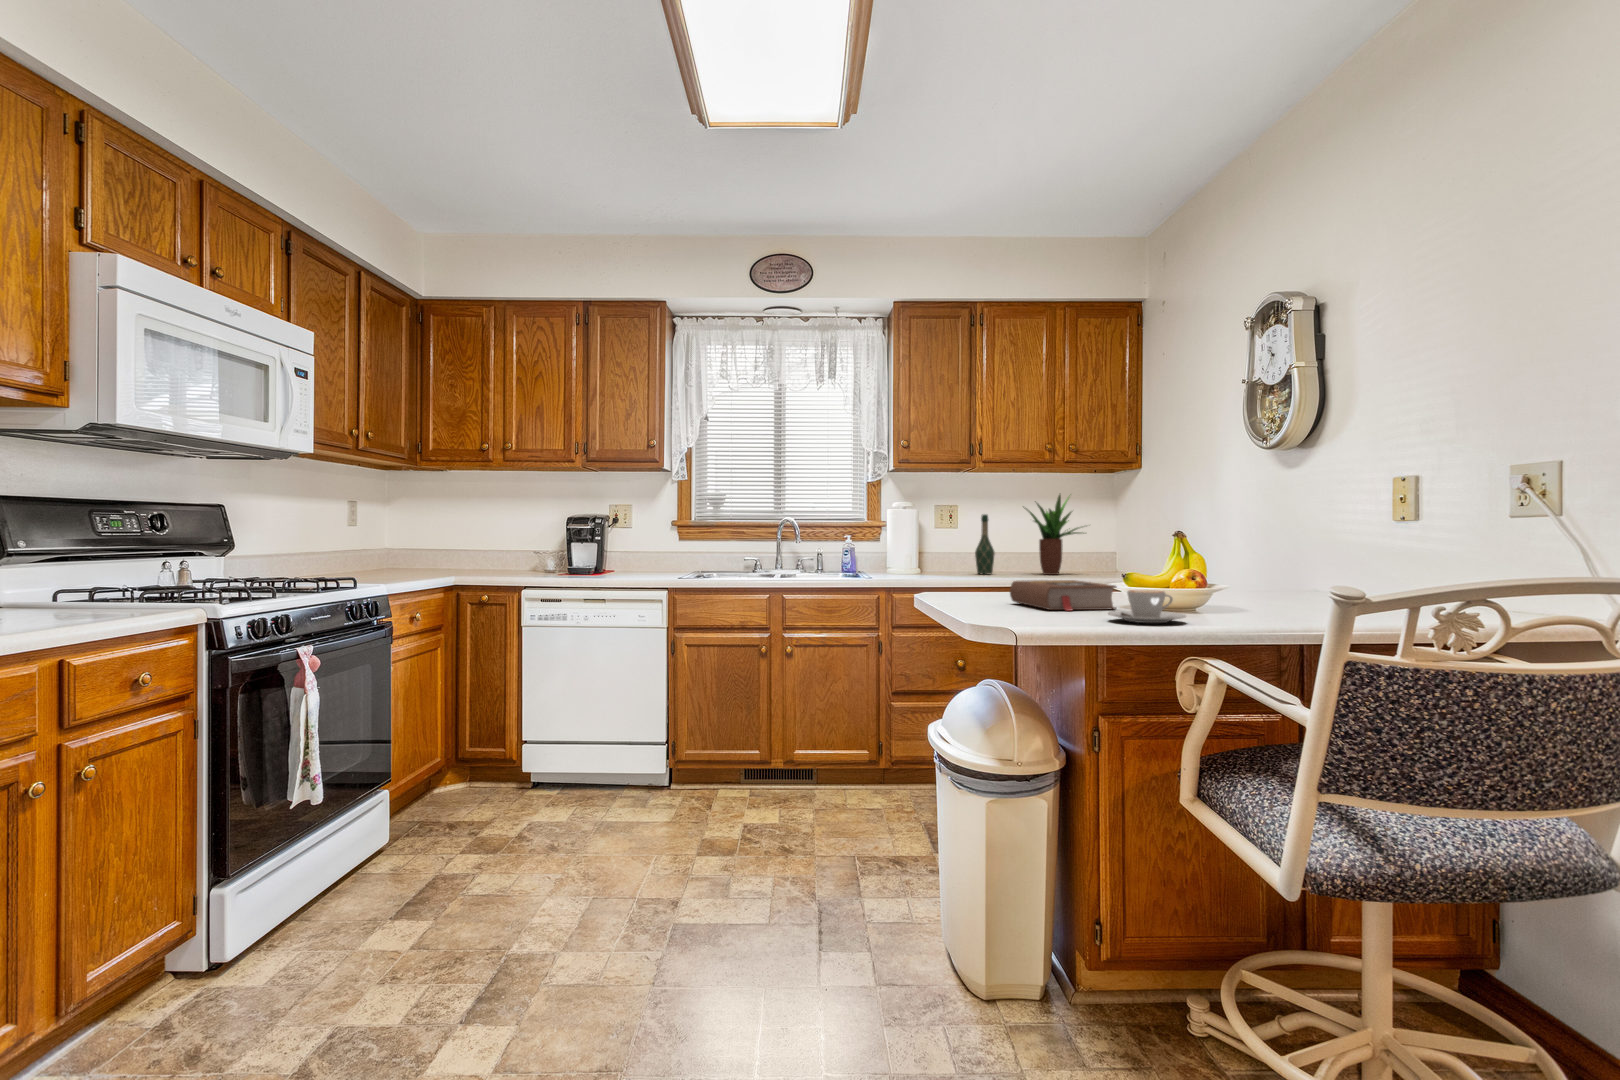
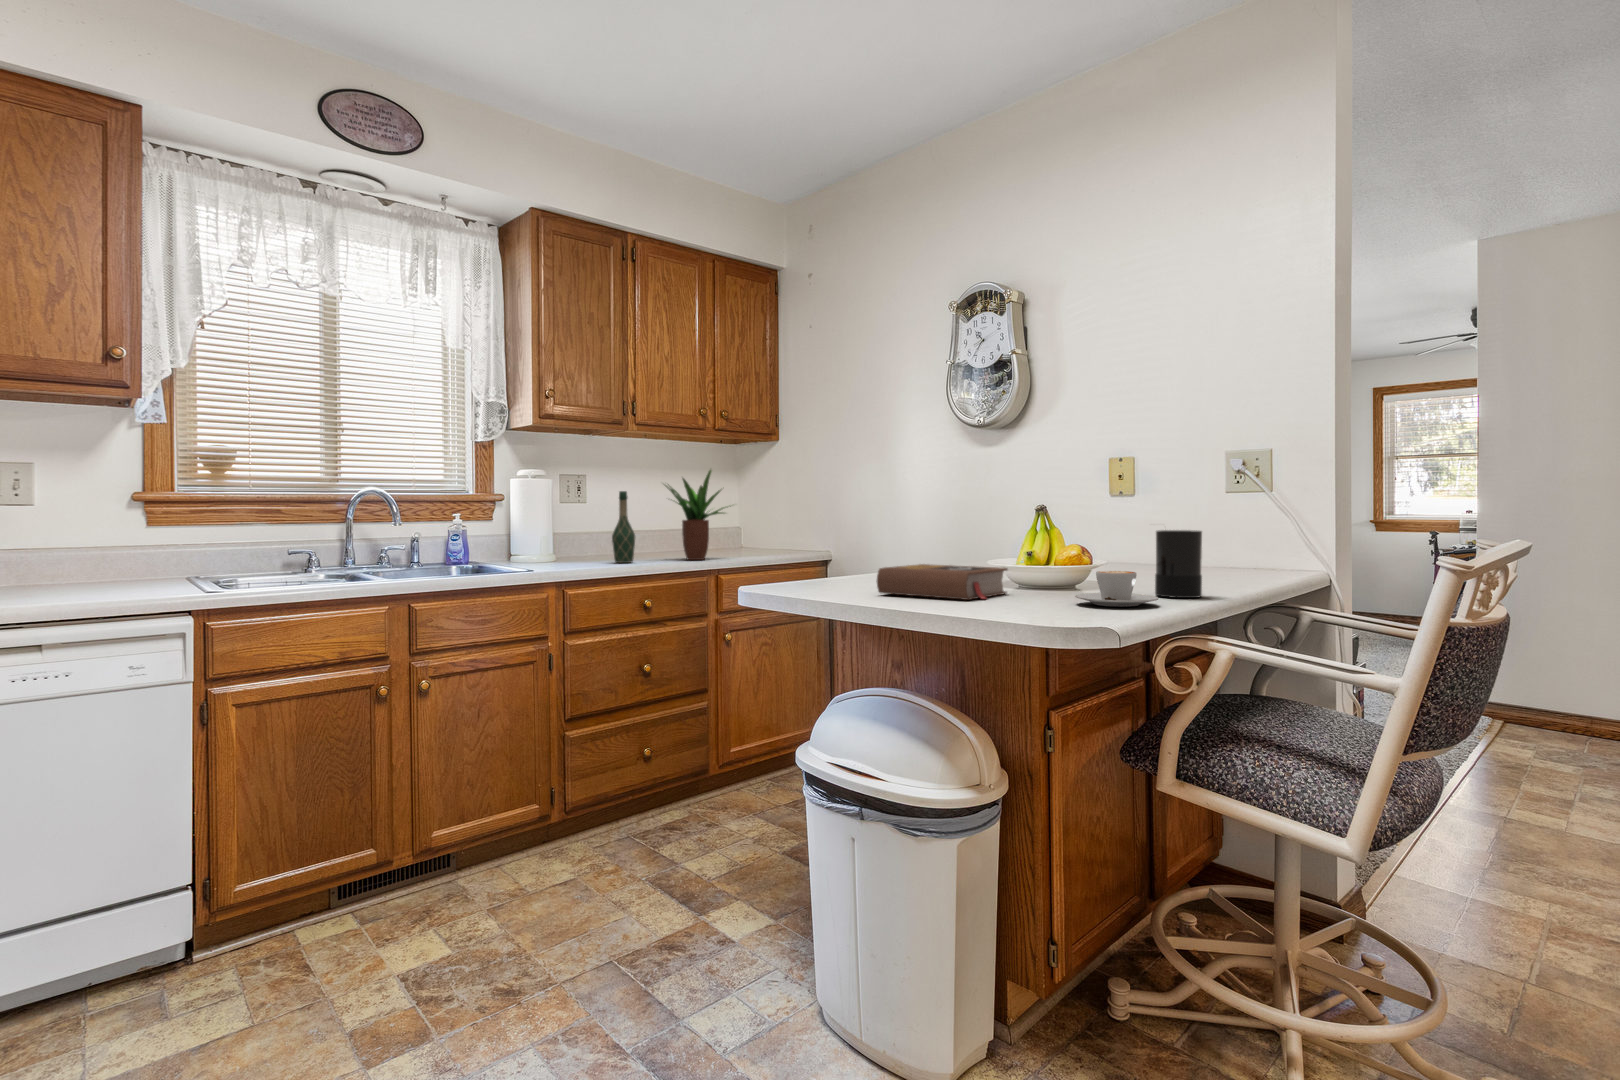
candle: none [1235,548,1286,623] -> present [1155,530,1202,598]

